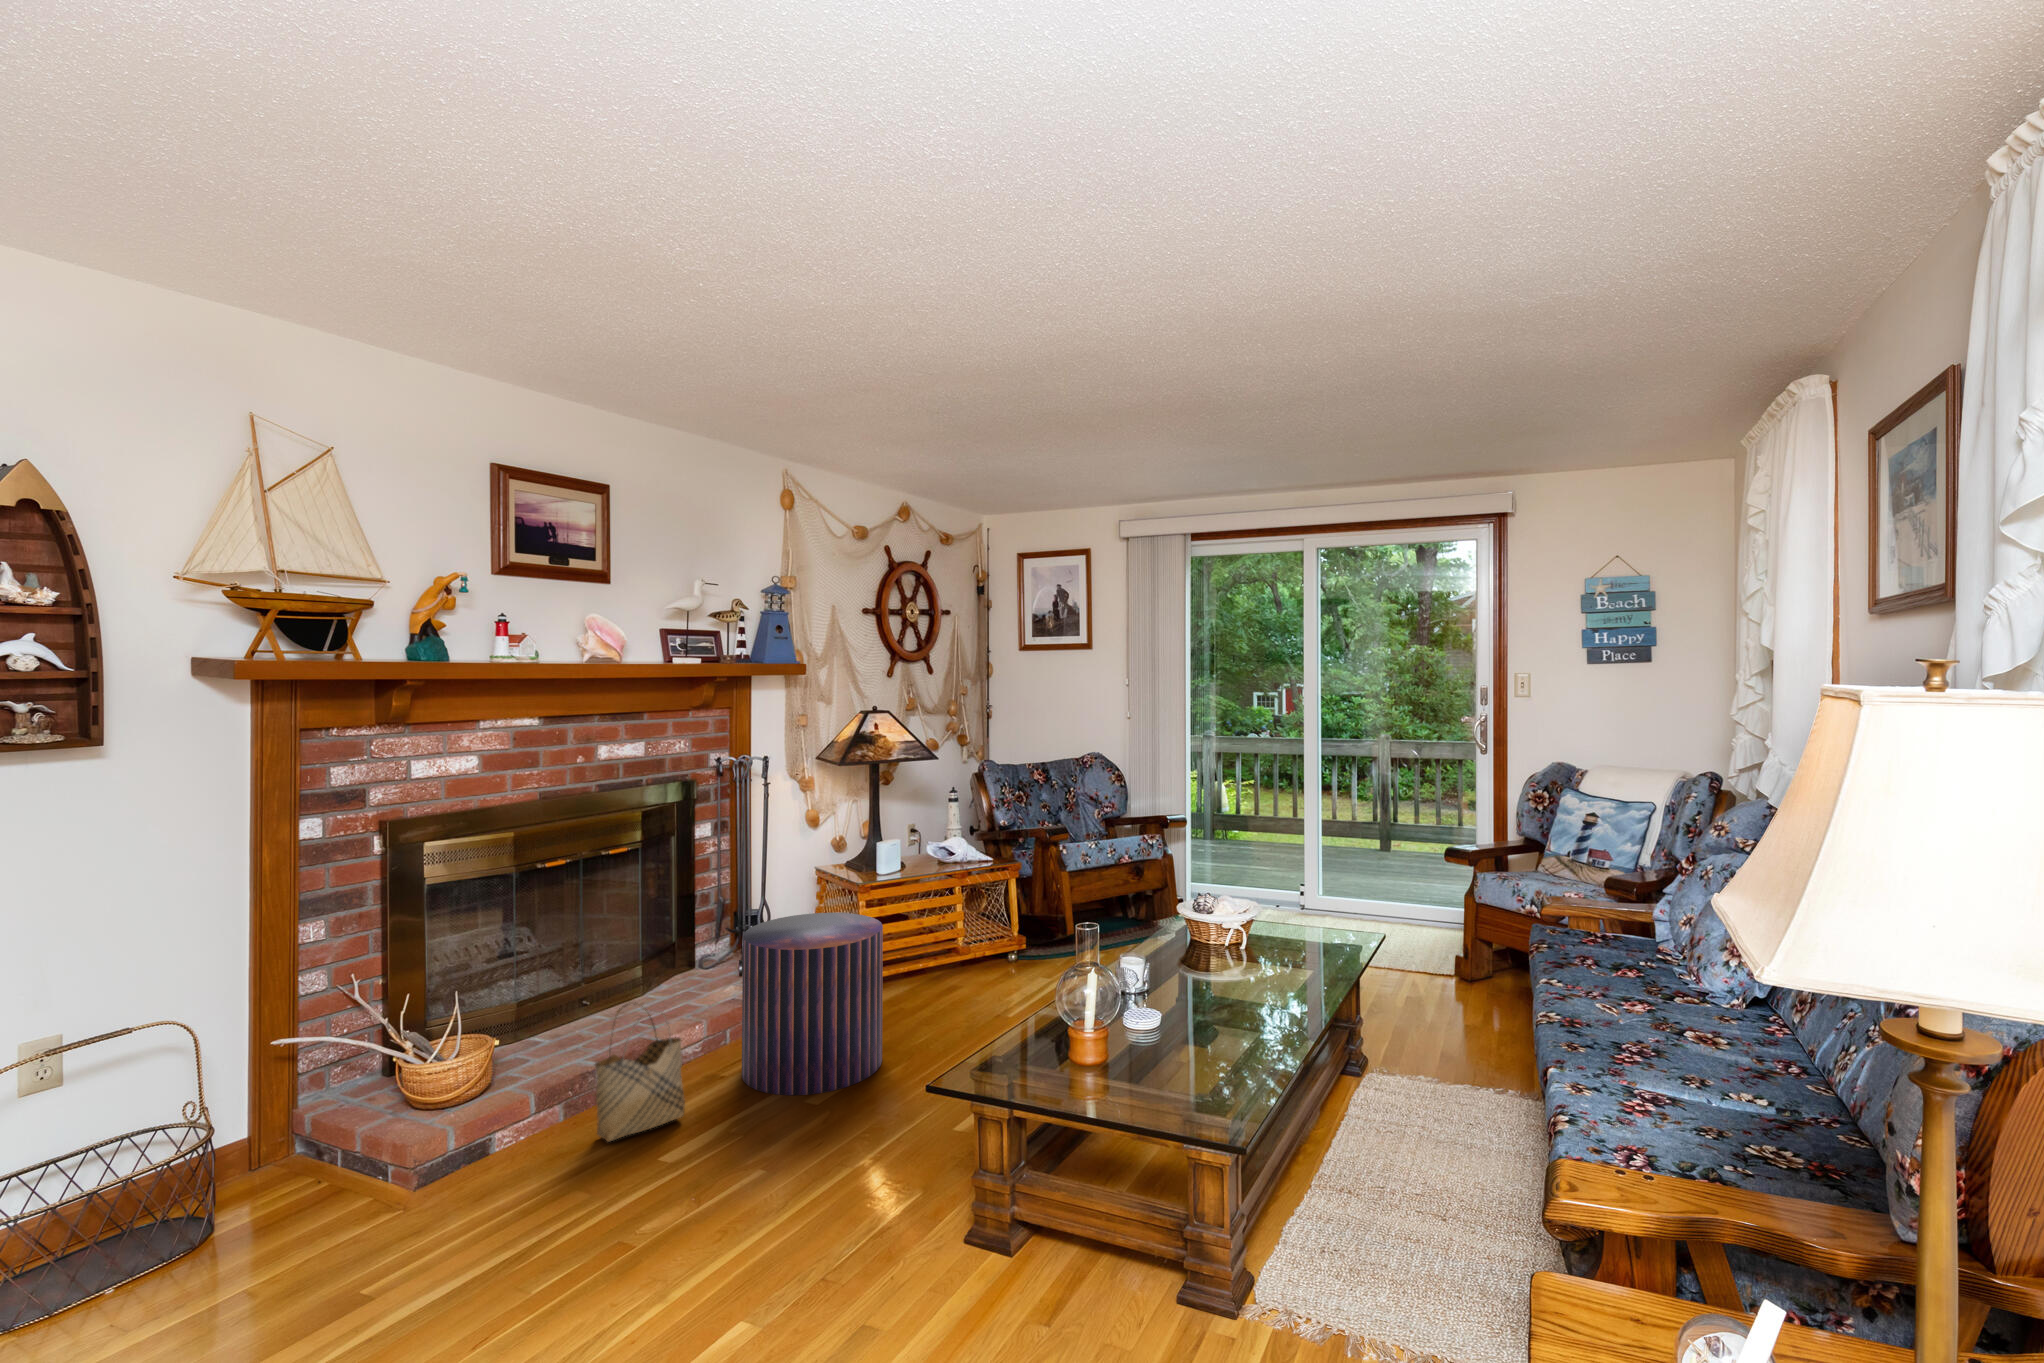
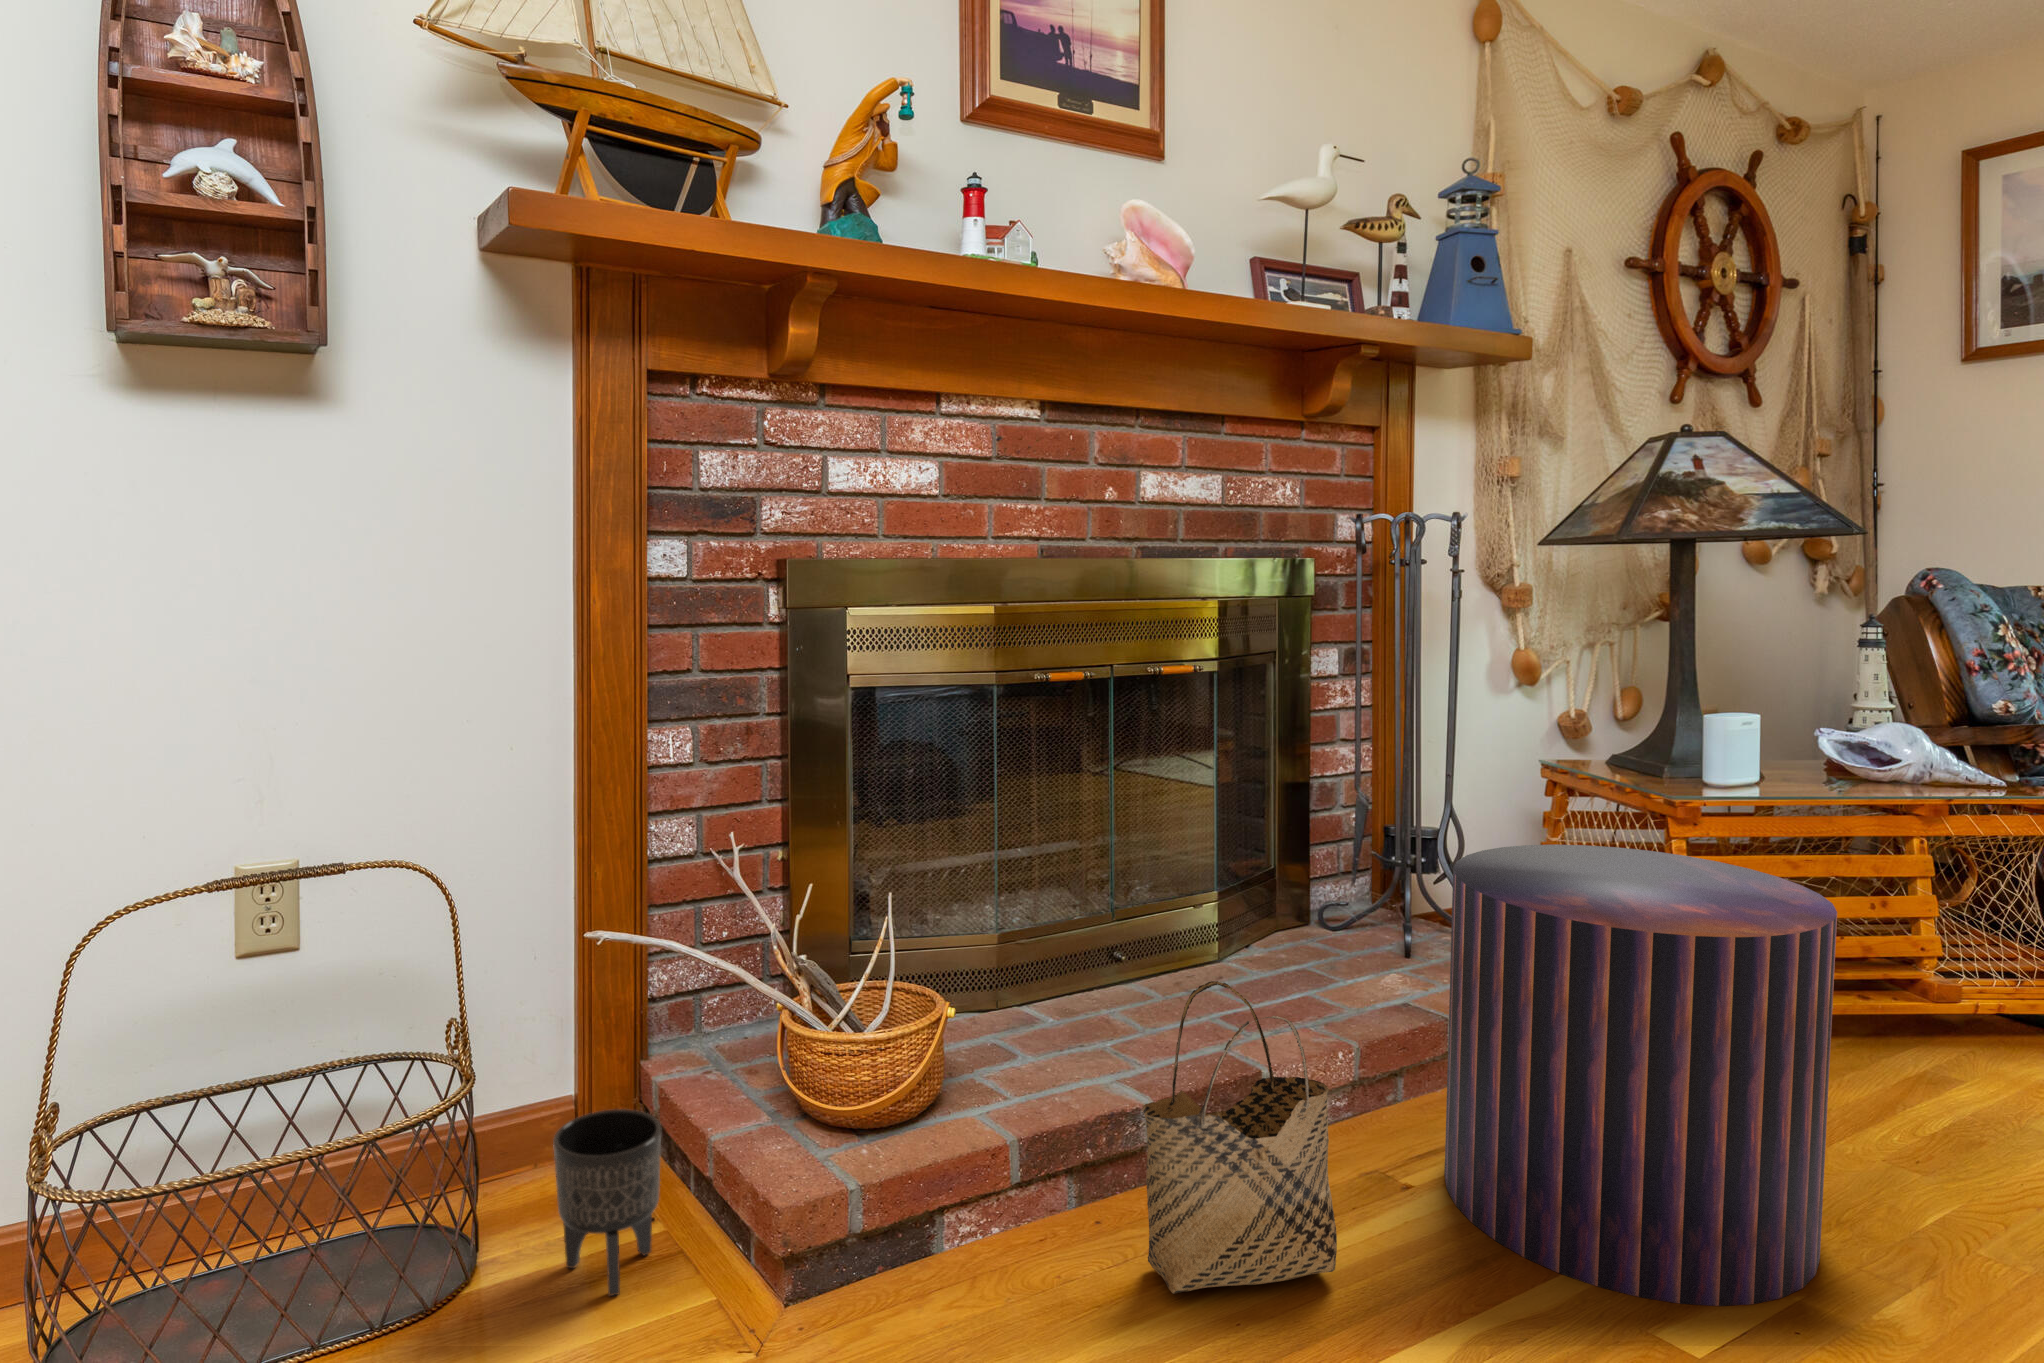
planter: none [260,1129,328,1223] -> present [553,1109,661,1296]

